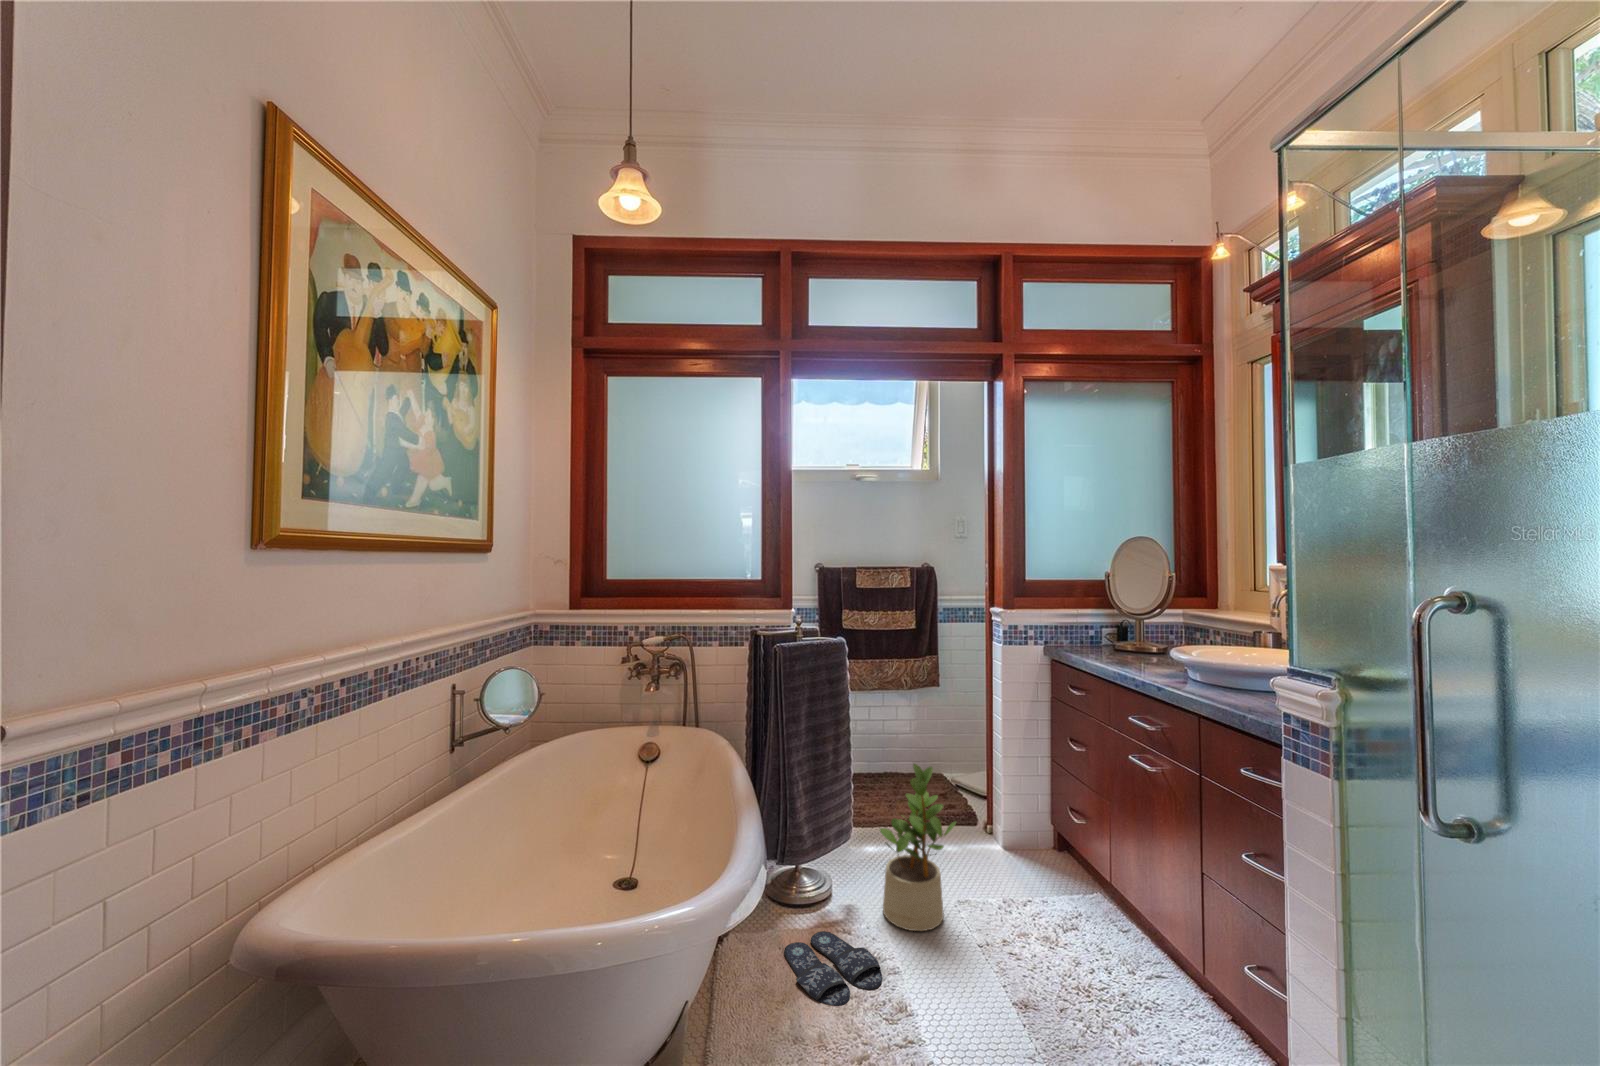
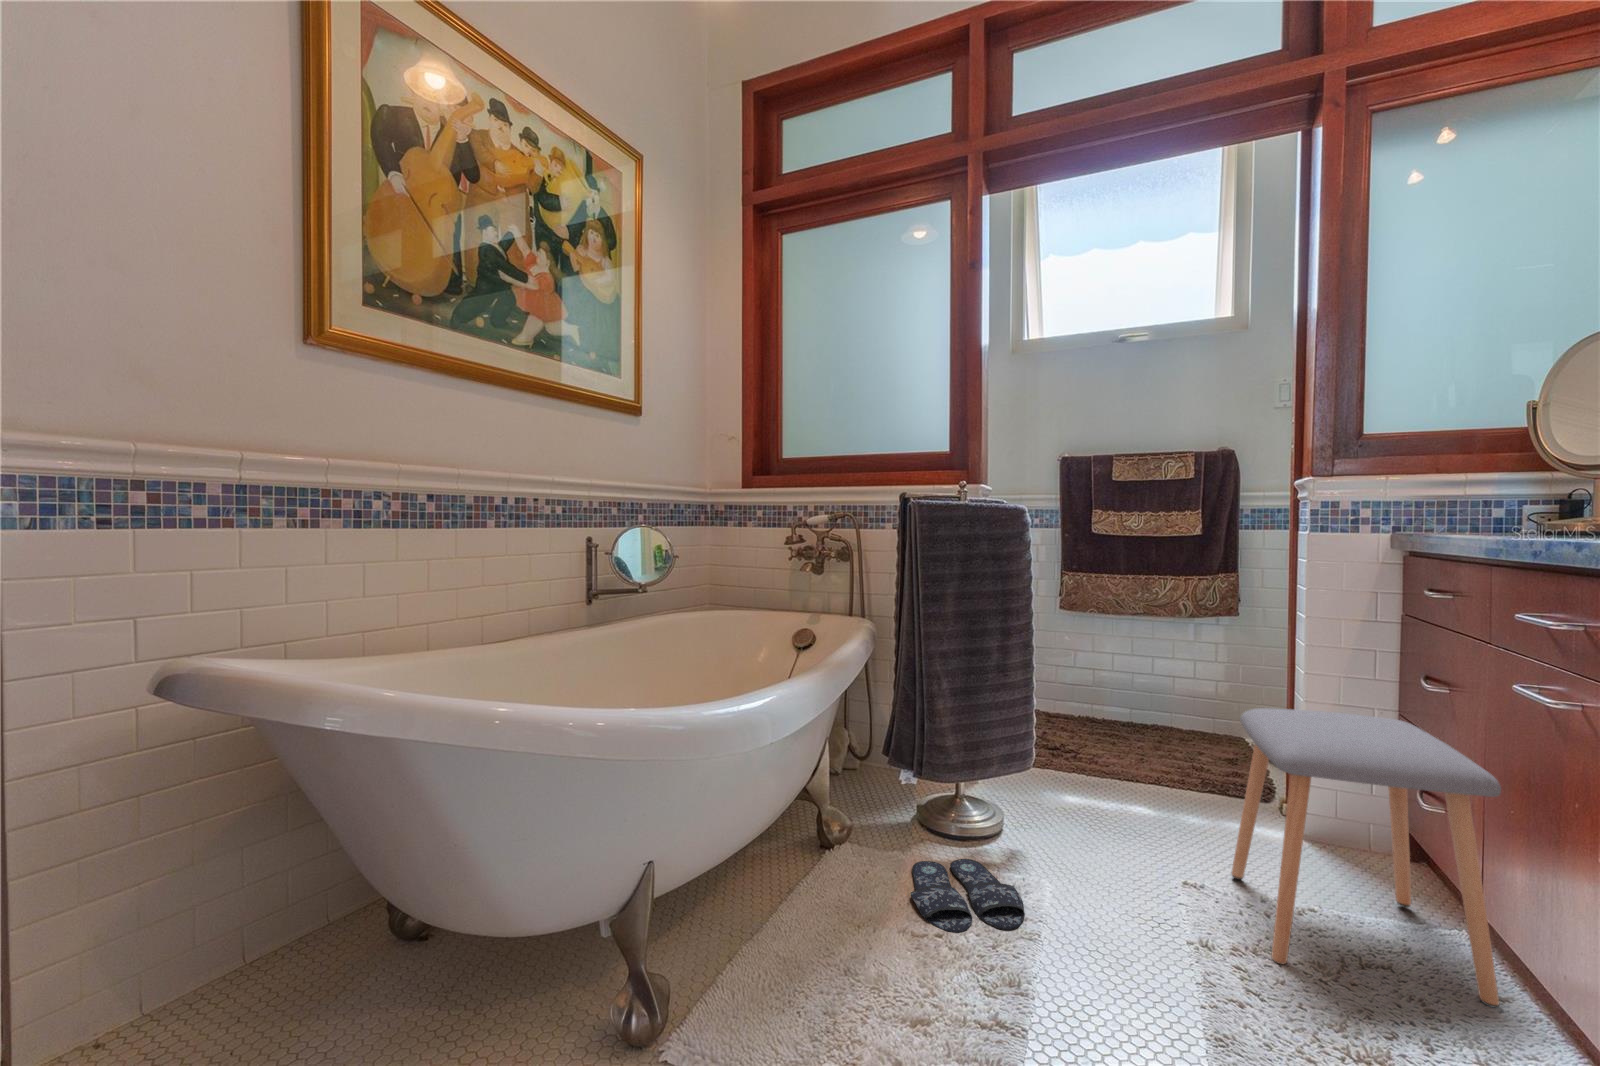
potted plant: present [880,764,956,931] -> none [1061,671,1172,894]
stool: none [982,772,1135,957] -> present [1232,708,1501,1008]

